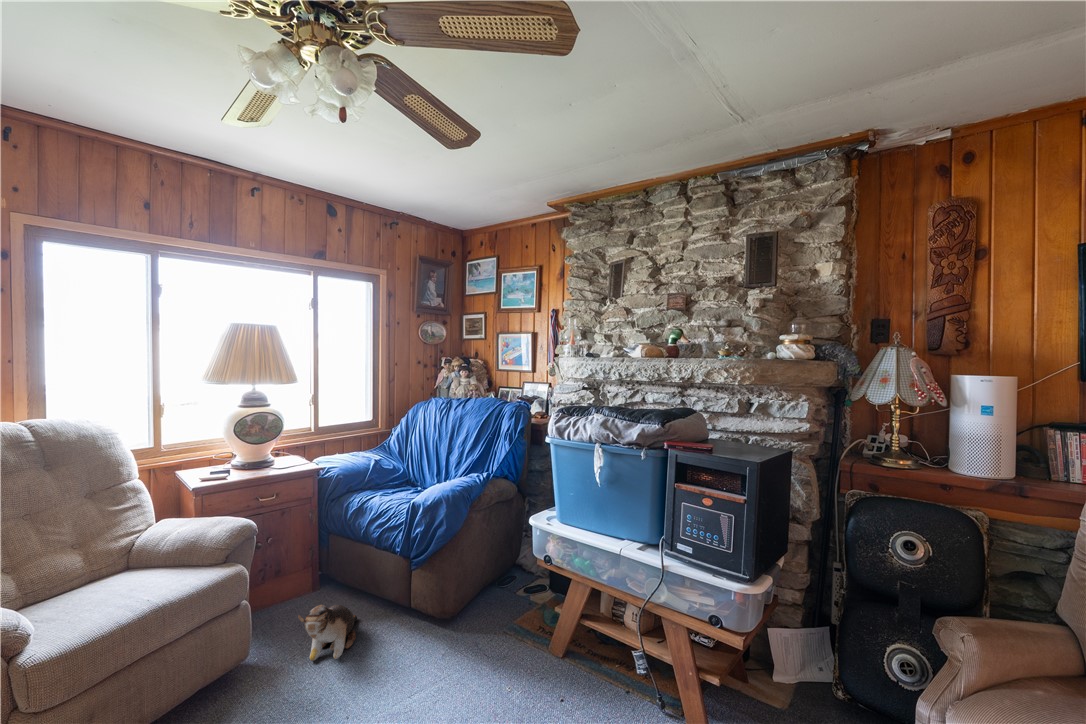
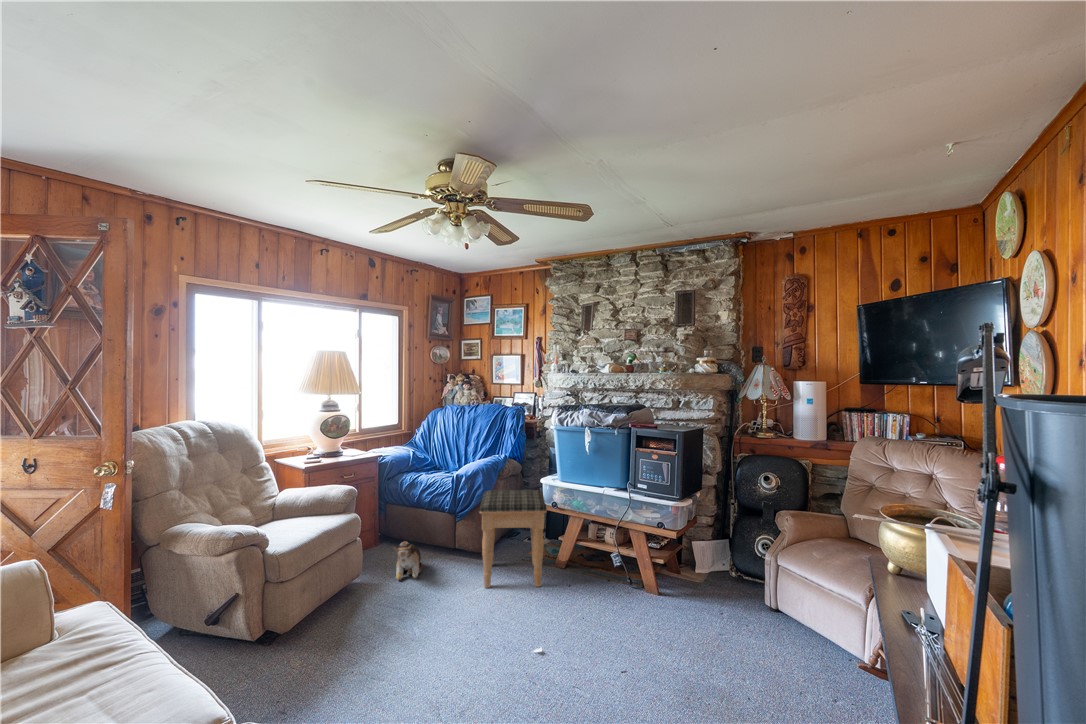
footstool: none [421,530,534,694] -> present [479,490,547,588]

